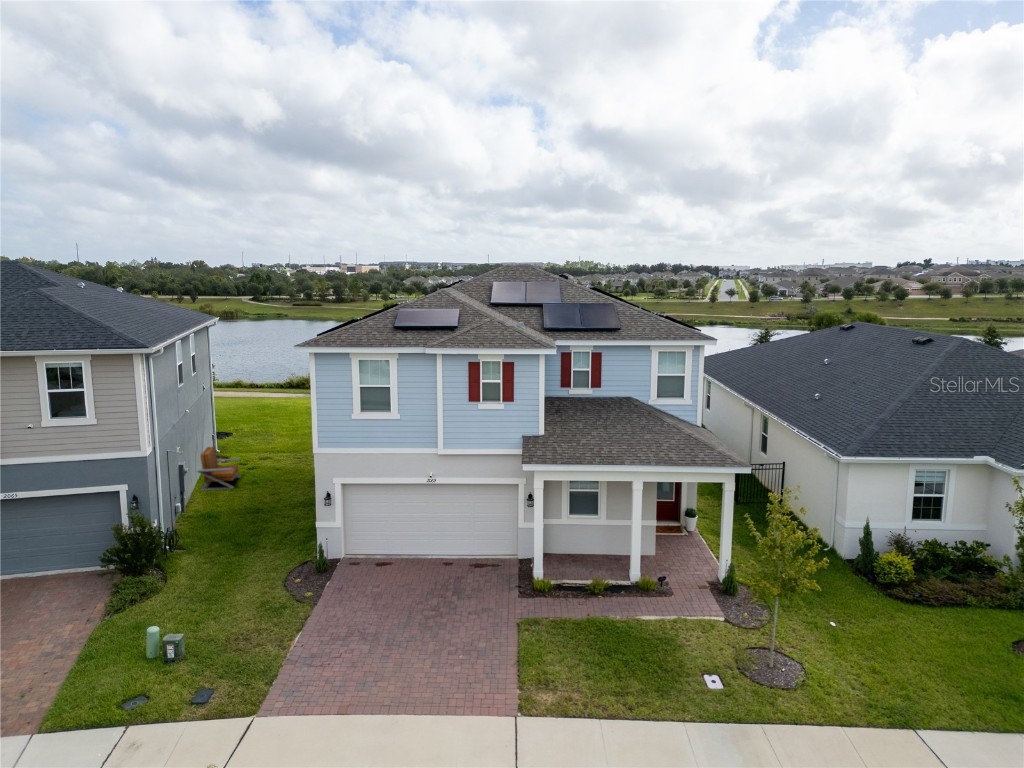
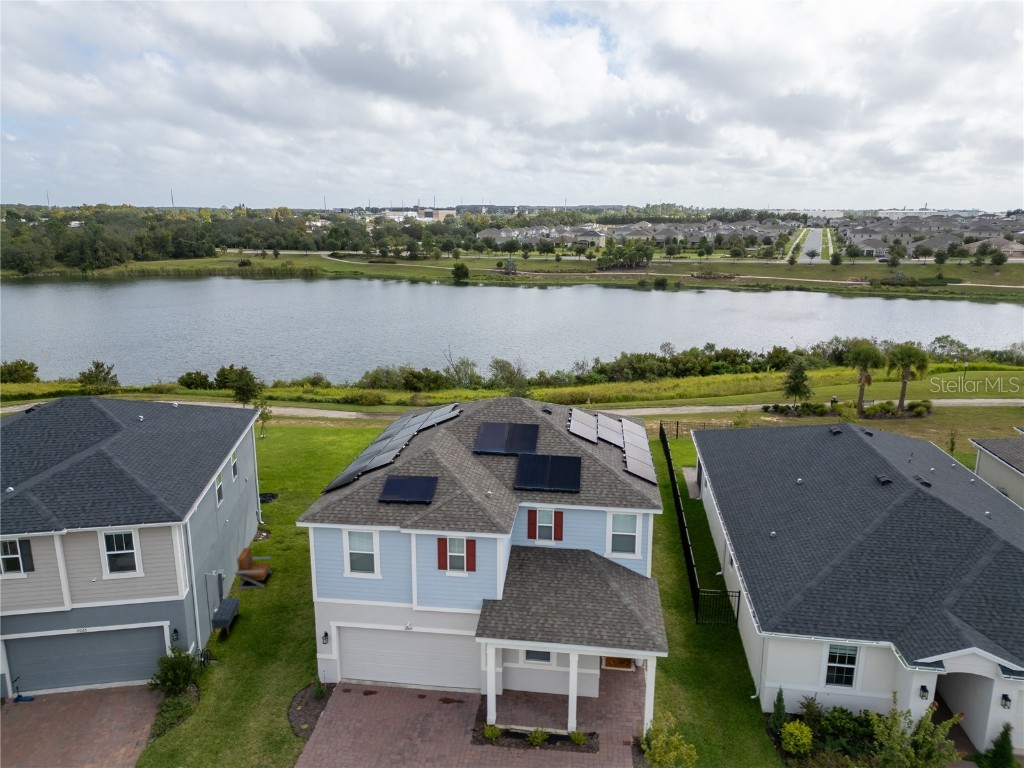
bench: none [175,489,207,528] -> present [211,598,240,636]

